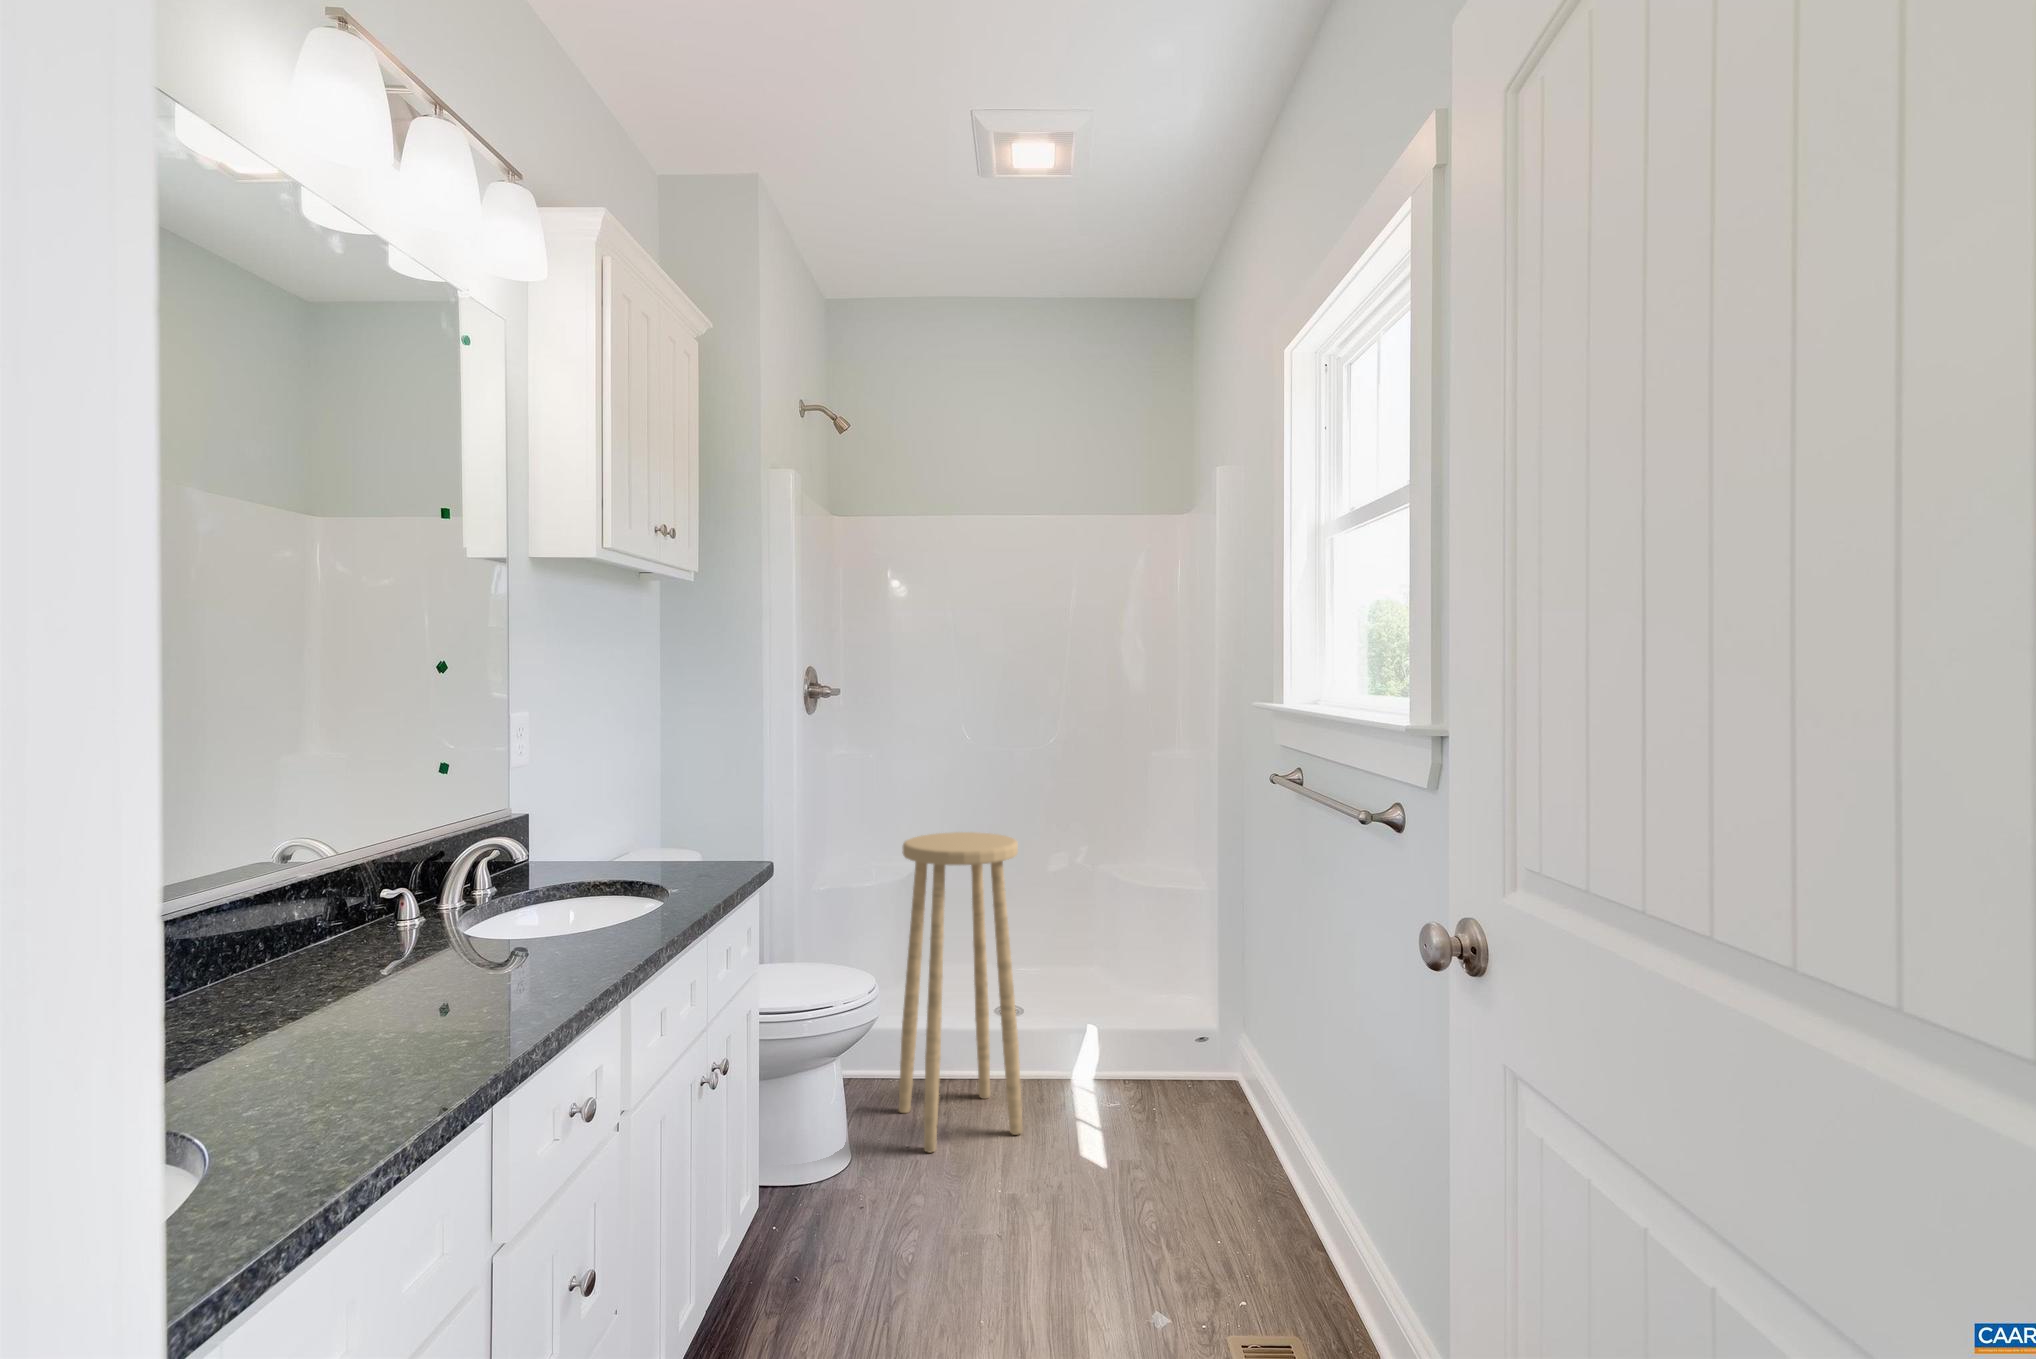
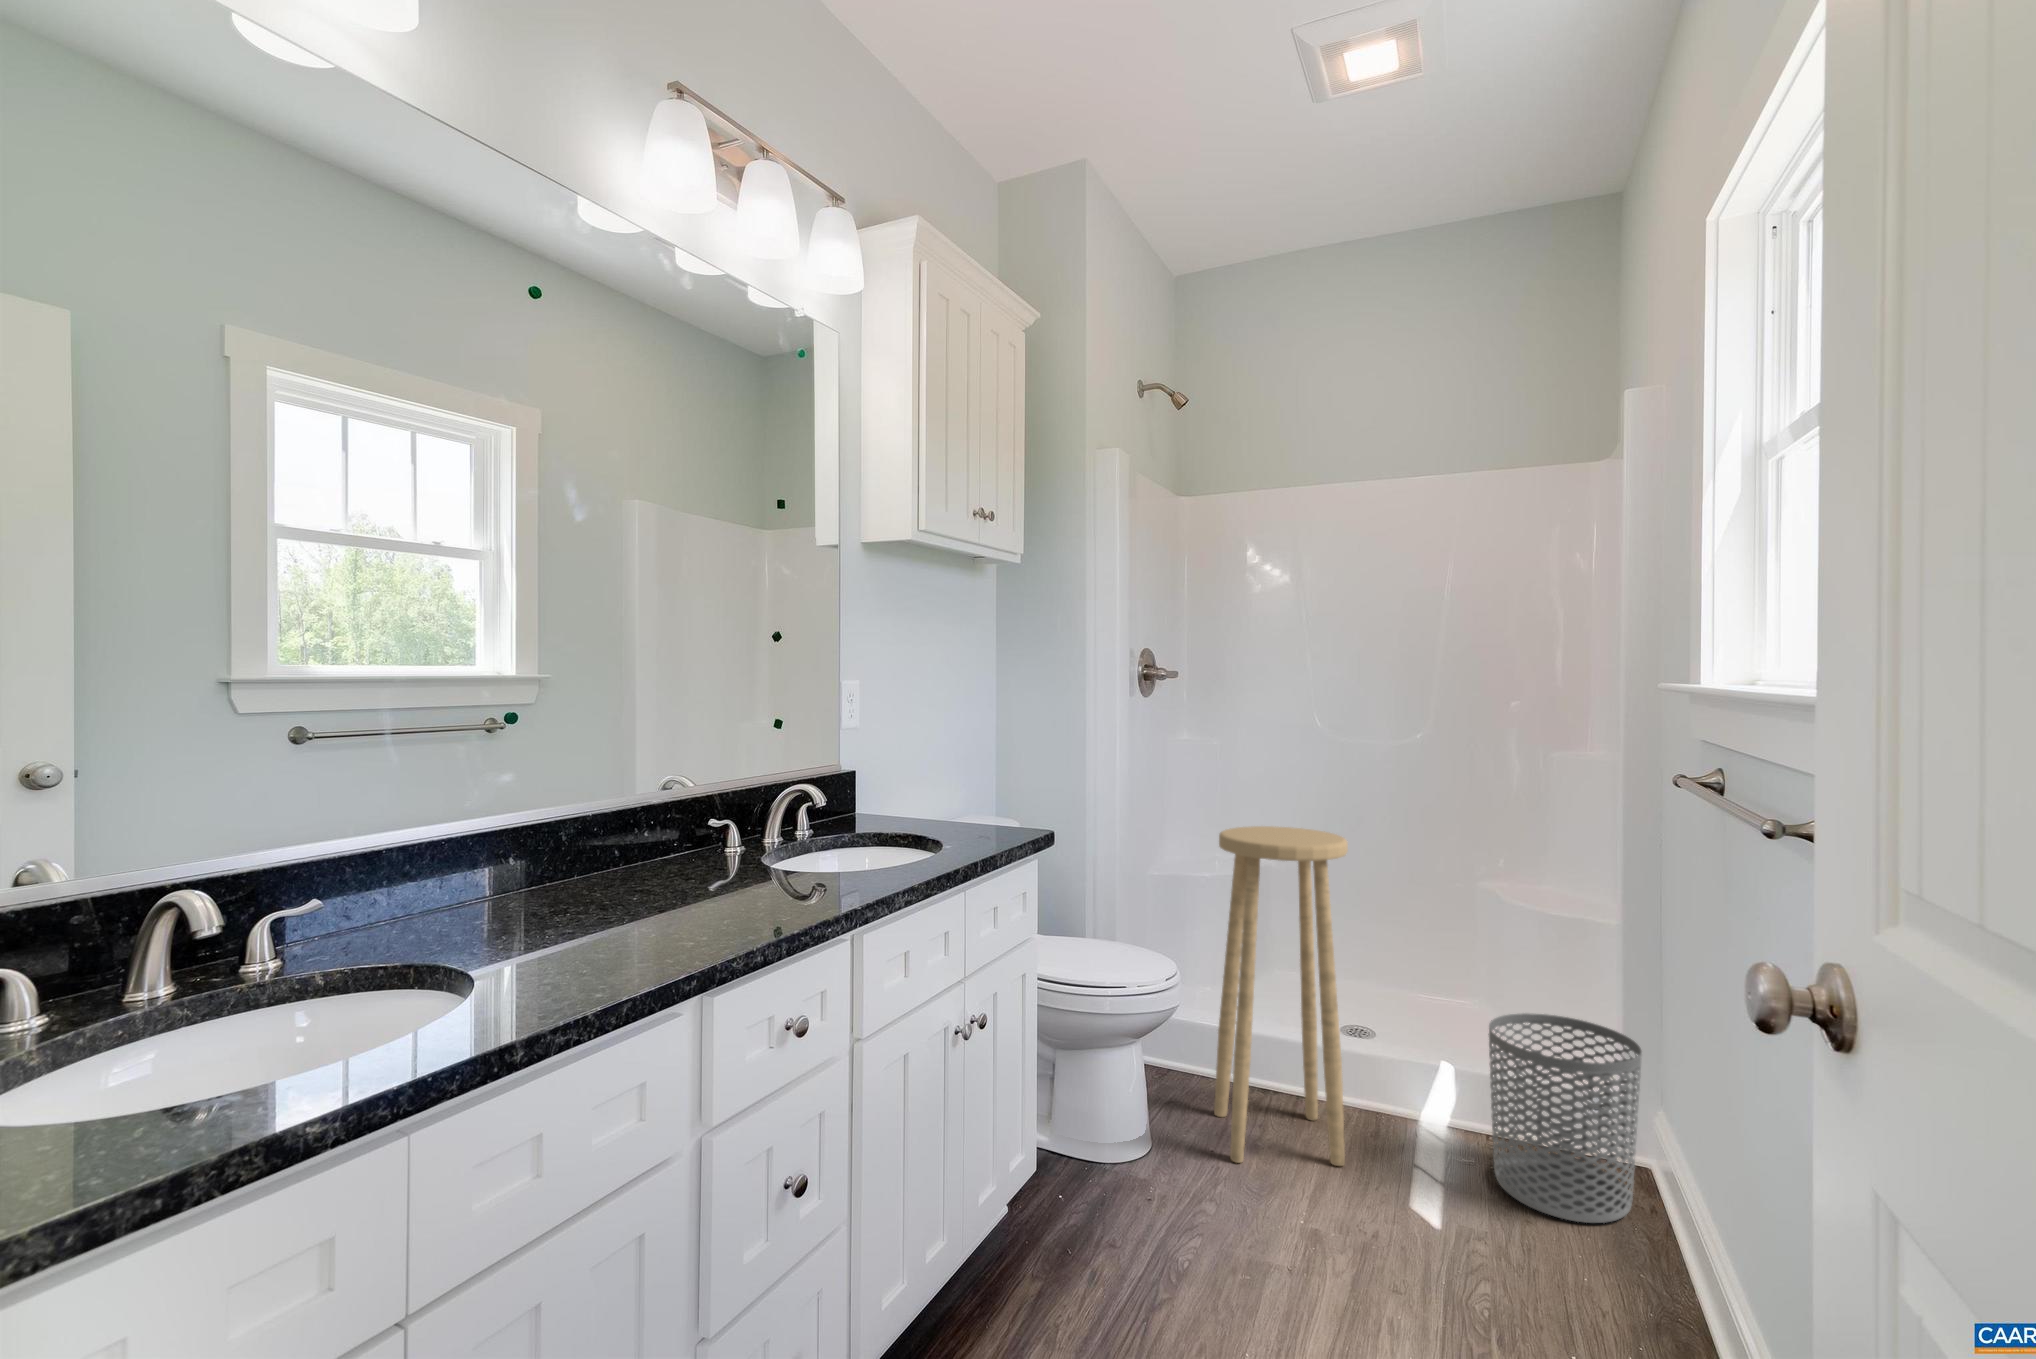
waste bin: none [1133,971,1244,1137] -> present [1488,1013,1642,1223]

